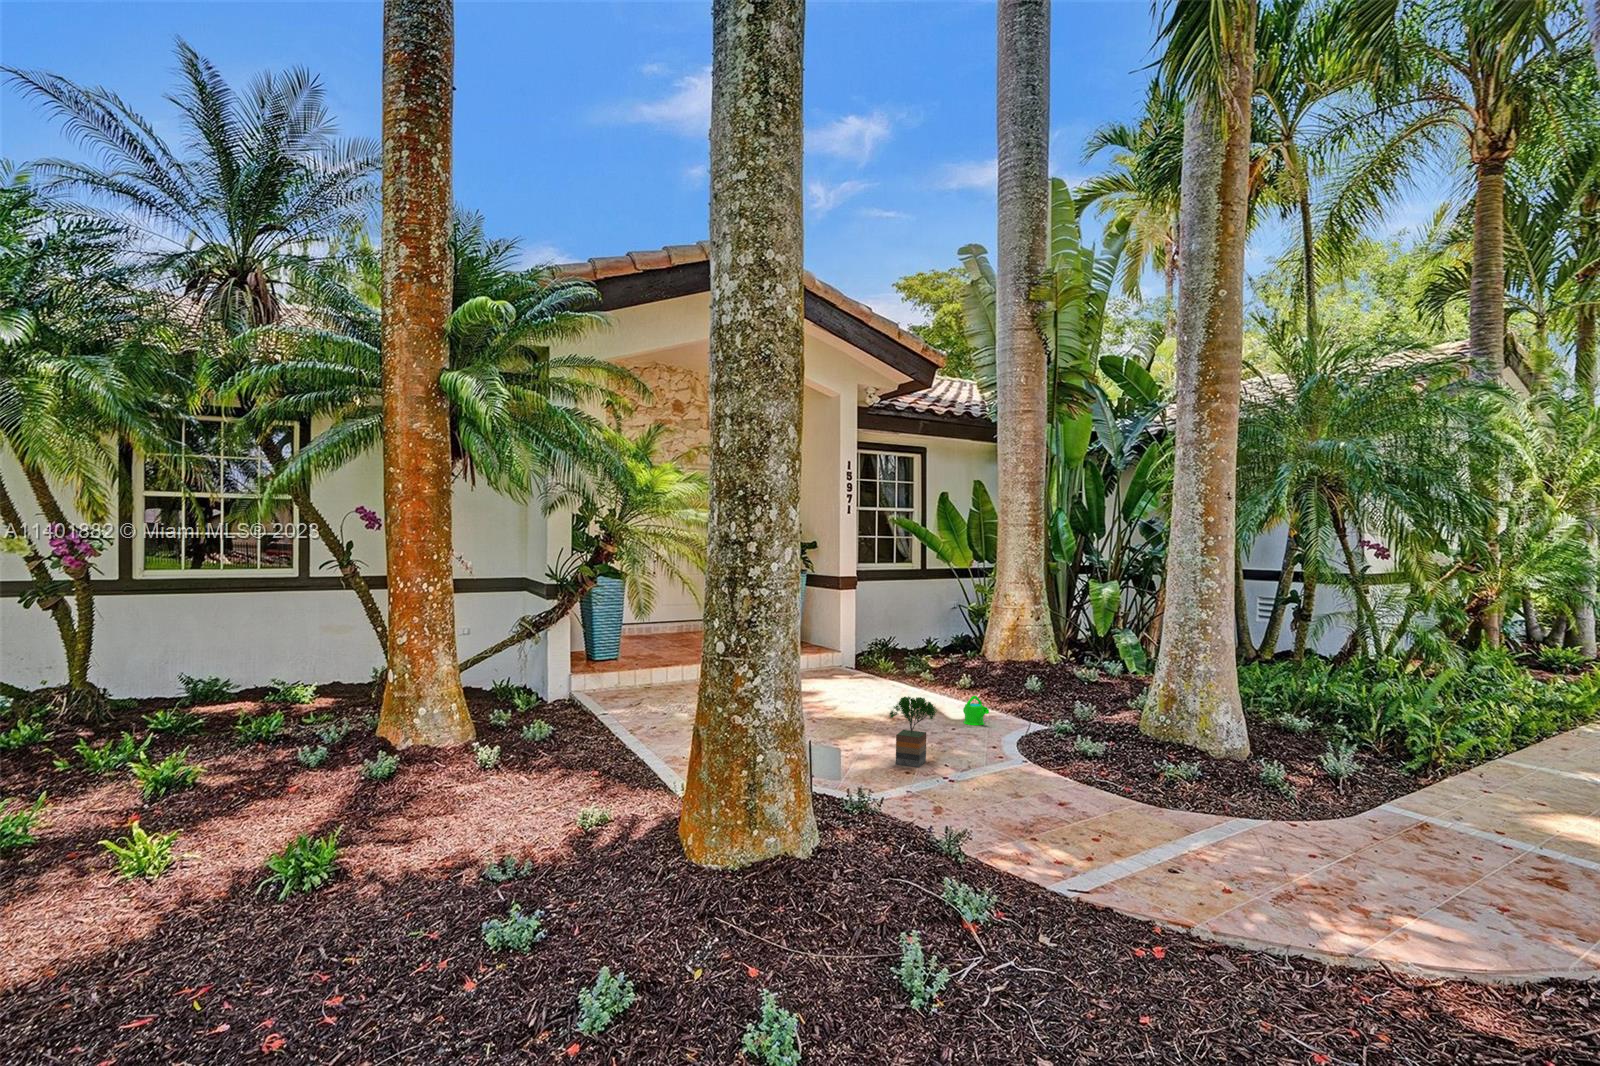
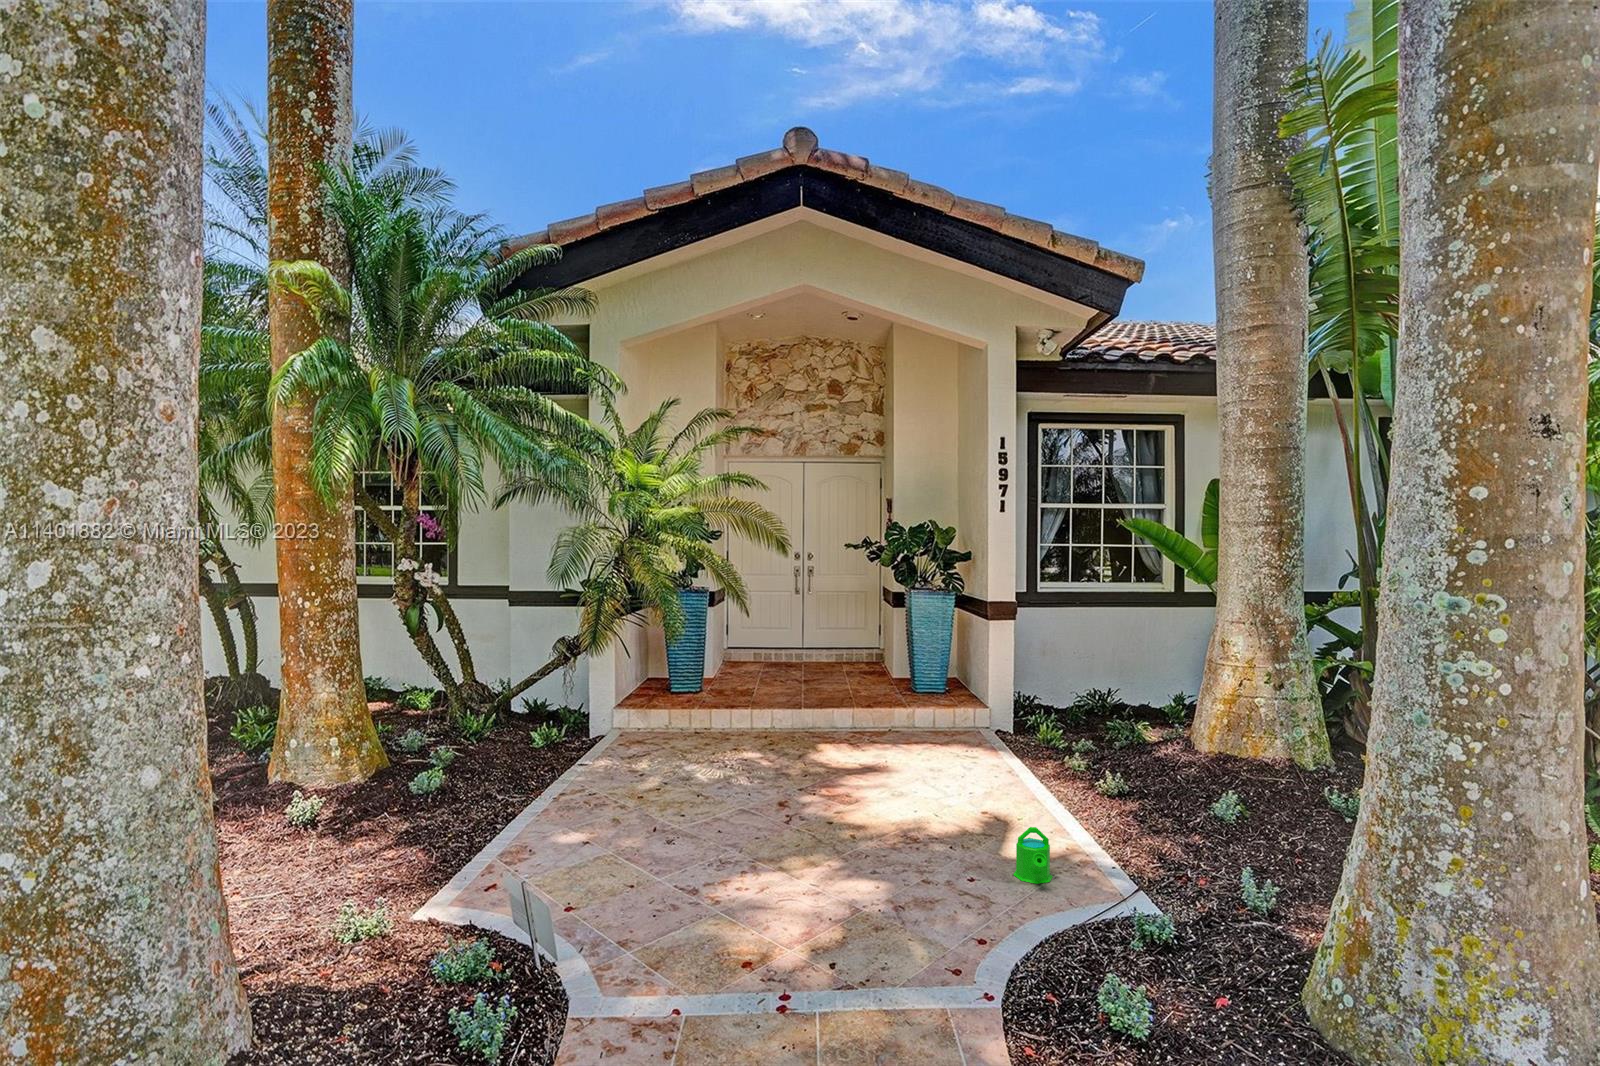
potted tree: present [890,696,937,767] -> none [727,828,820,972]

